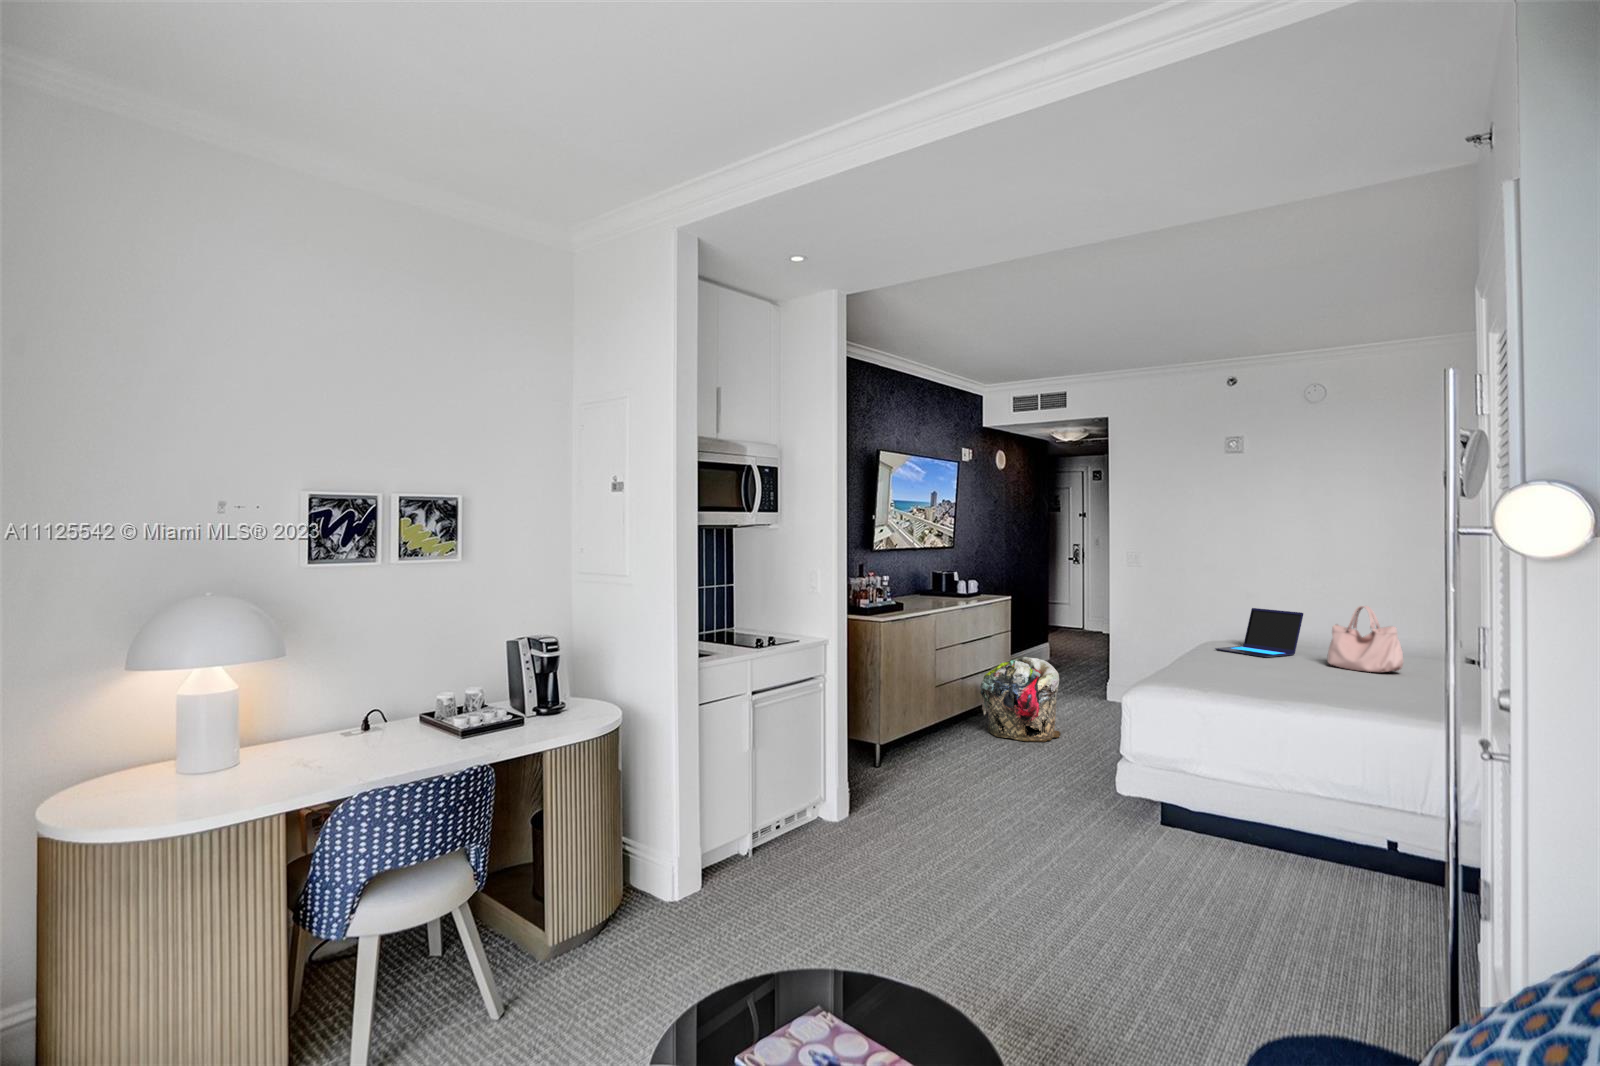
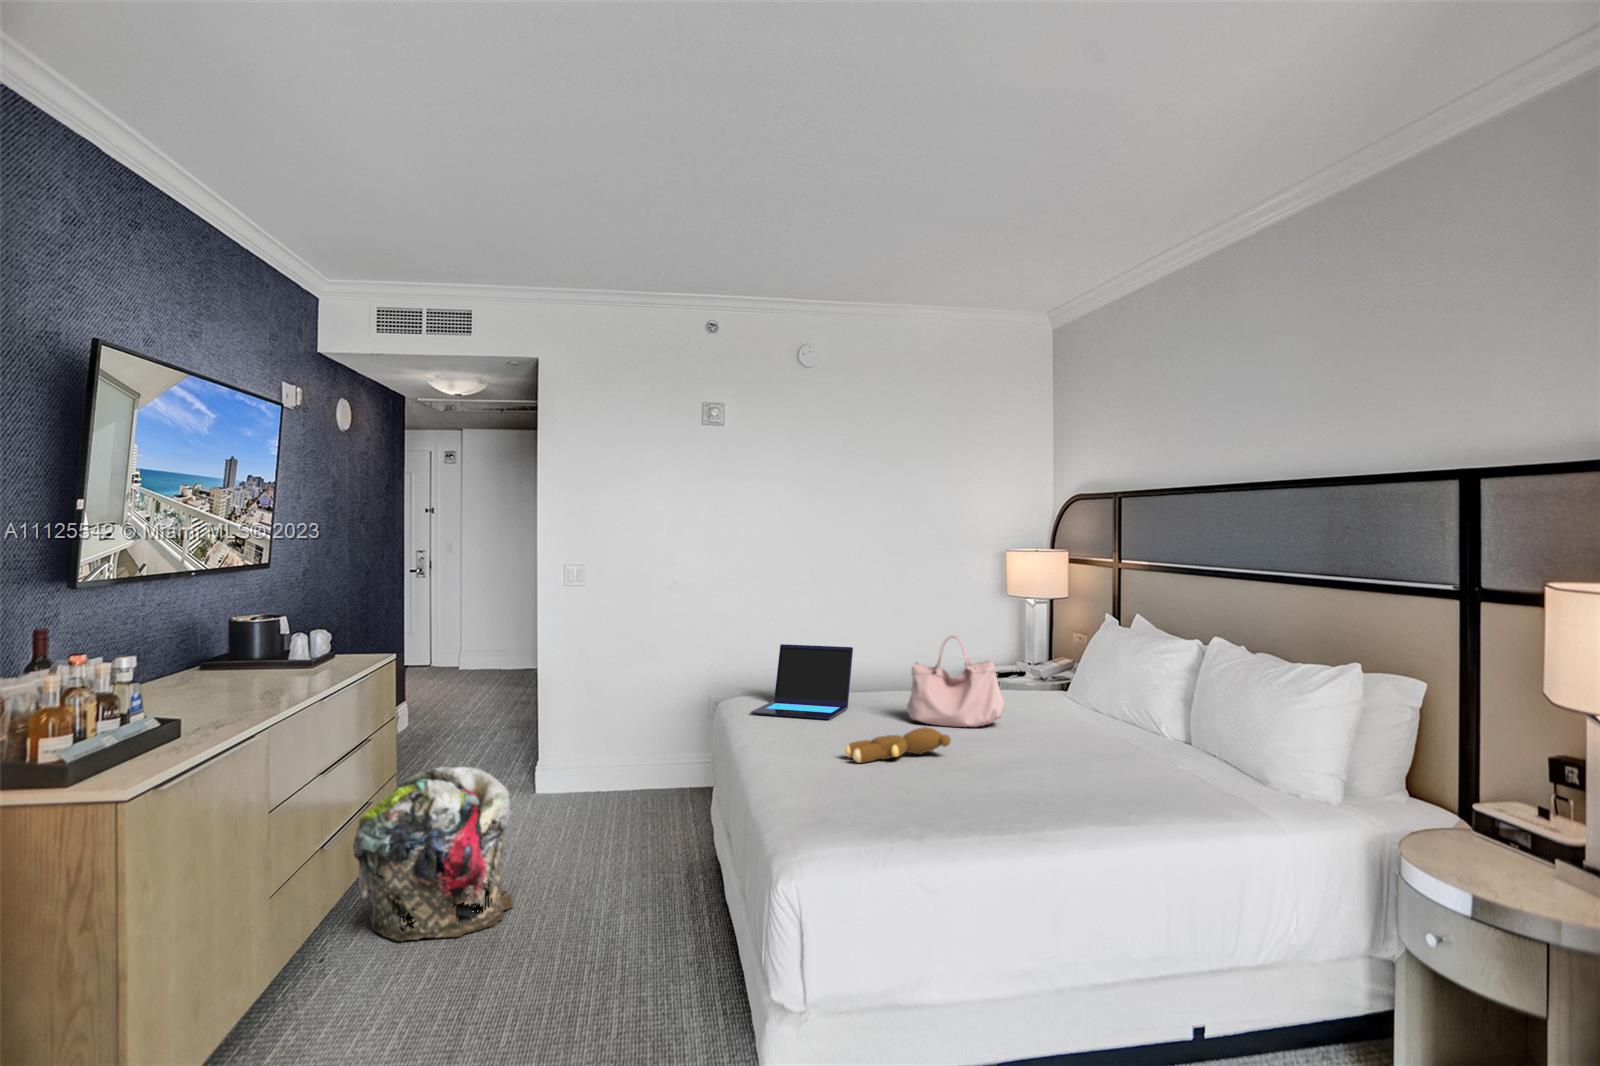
teddy bear: none [1236,659,1315,676] -> present [845,727,951,763]

